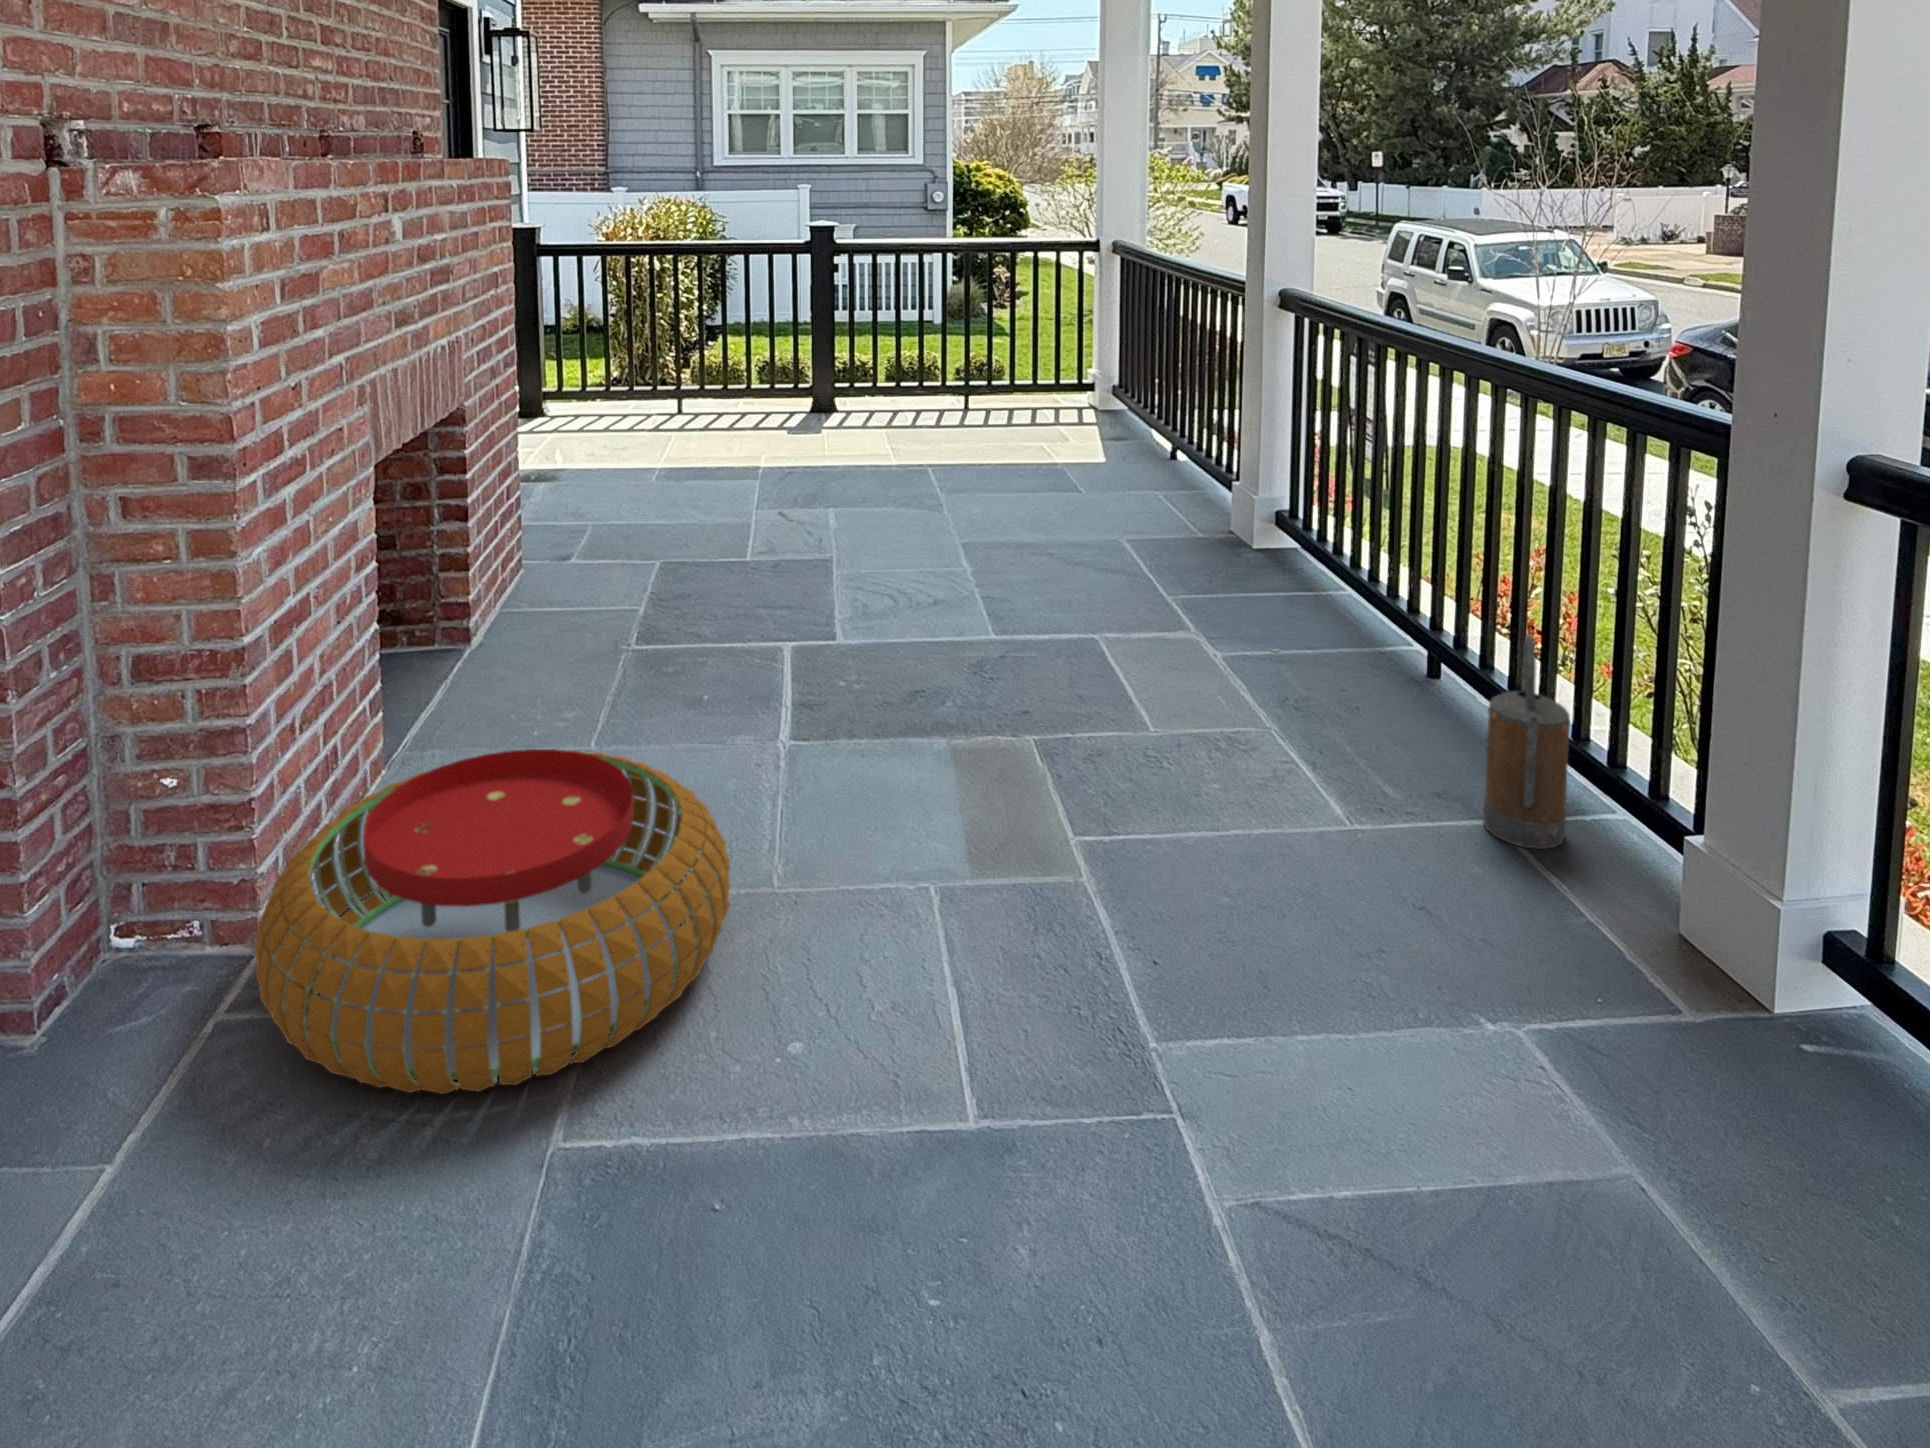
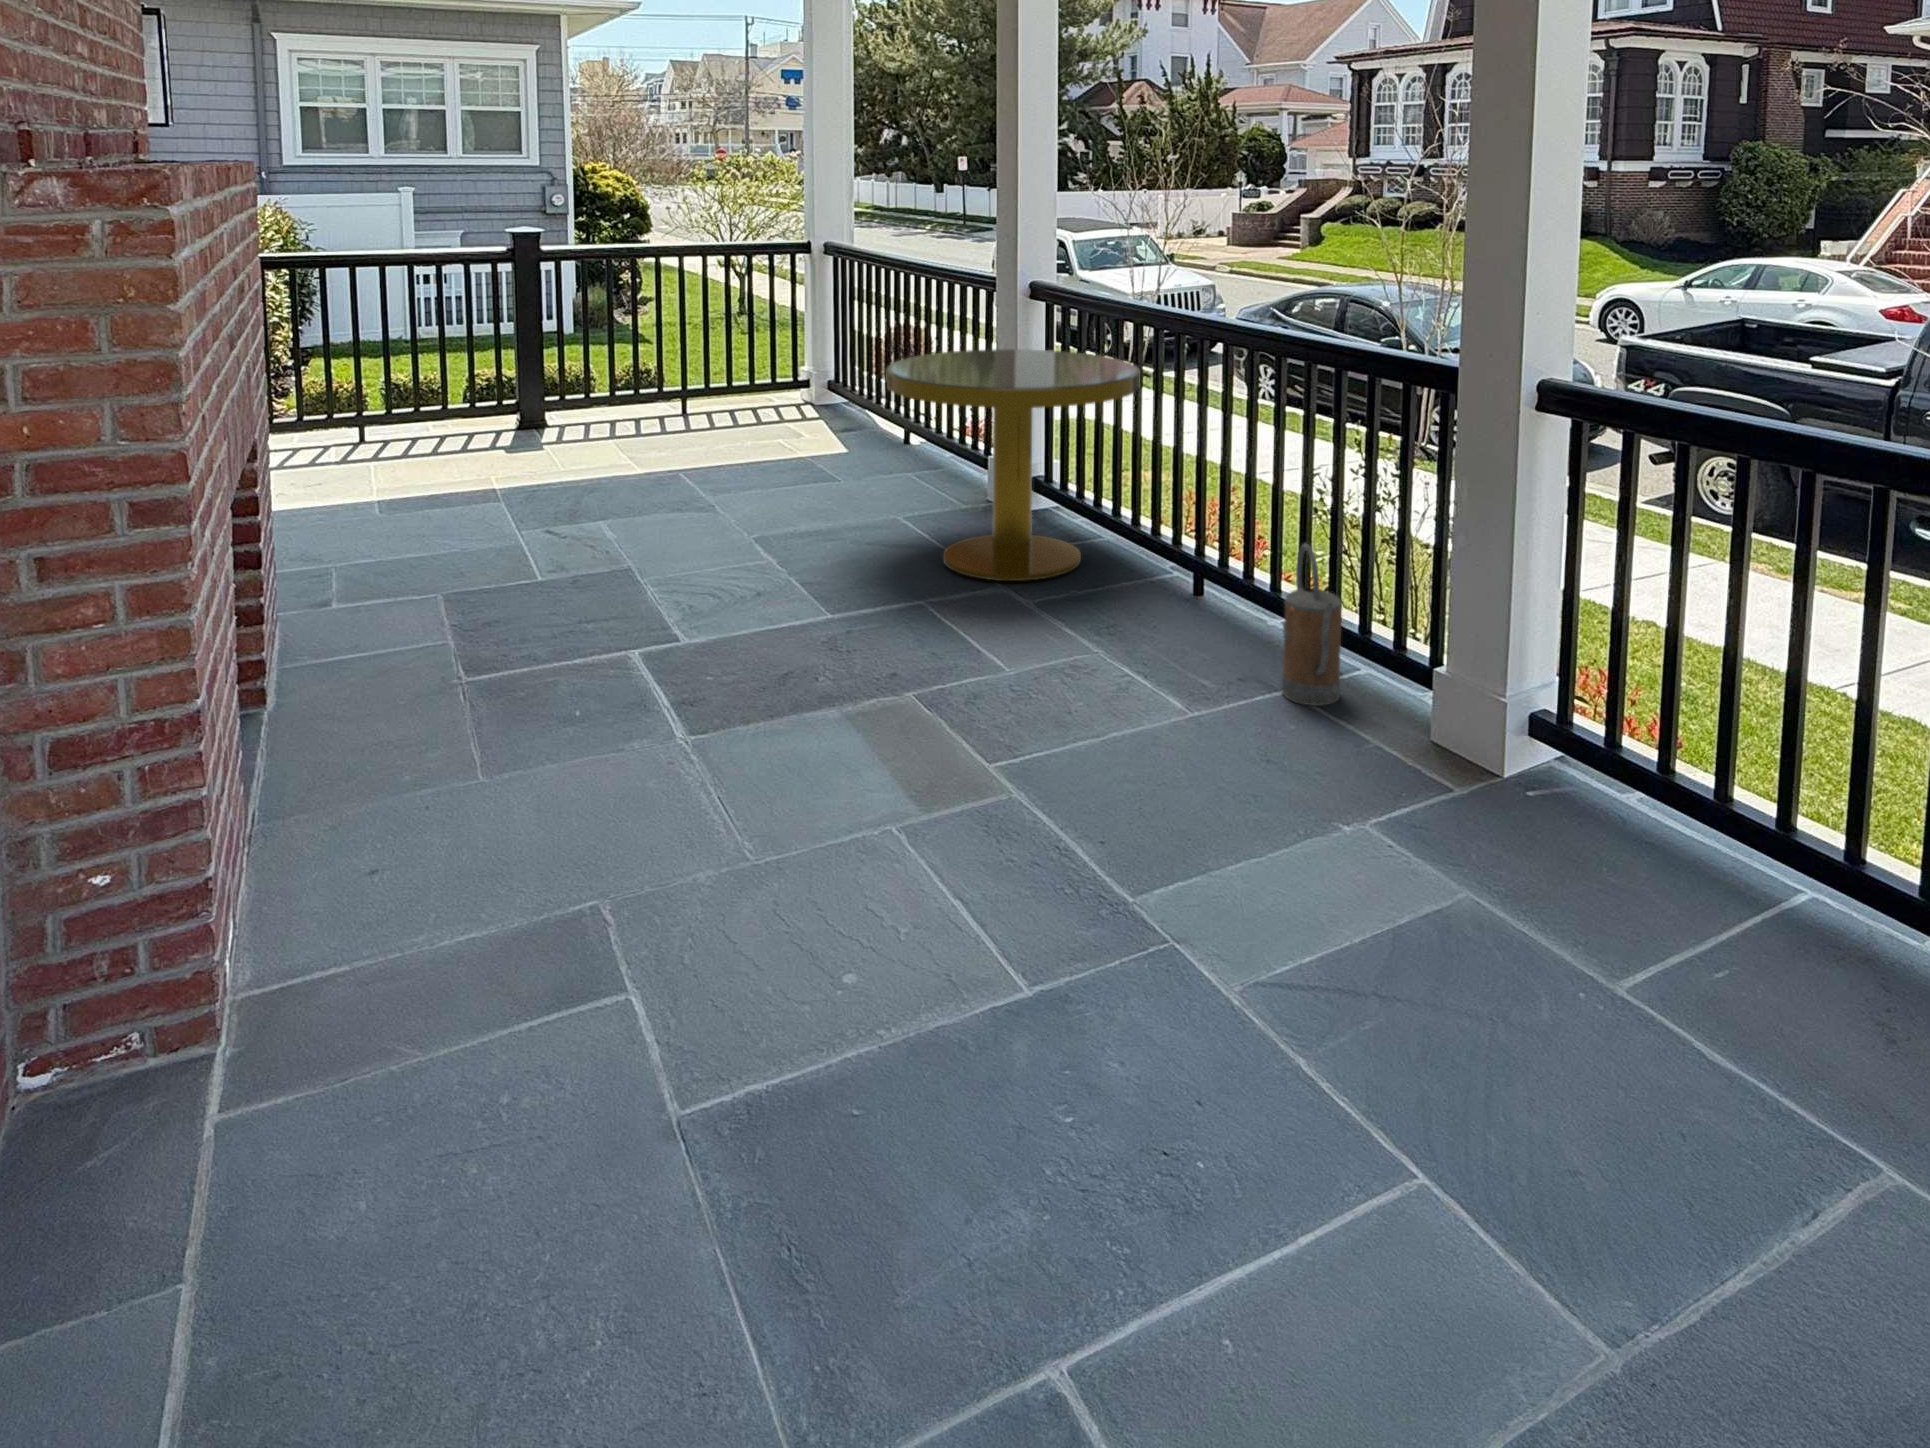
side table: none [1092,363,1390,629] -> present [887,349,1140,581]
pouf: present [254,749,730,1094] -> none [264,766,760,1122]

